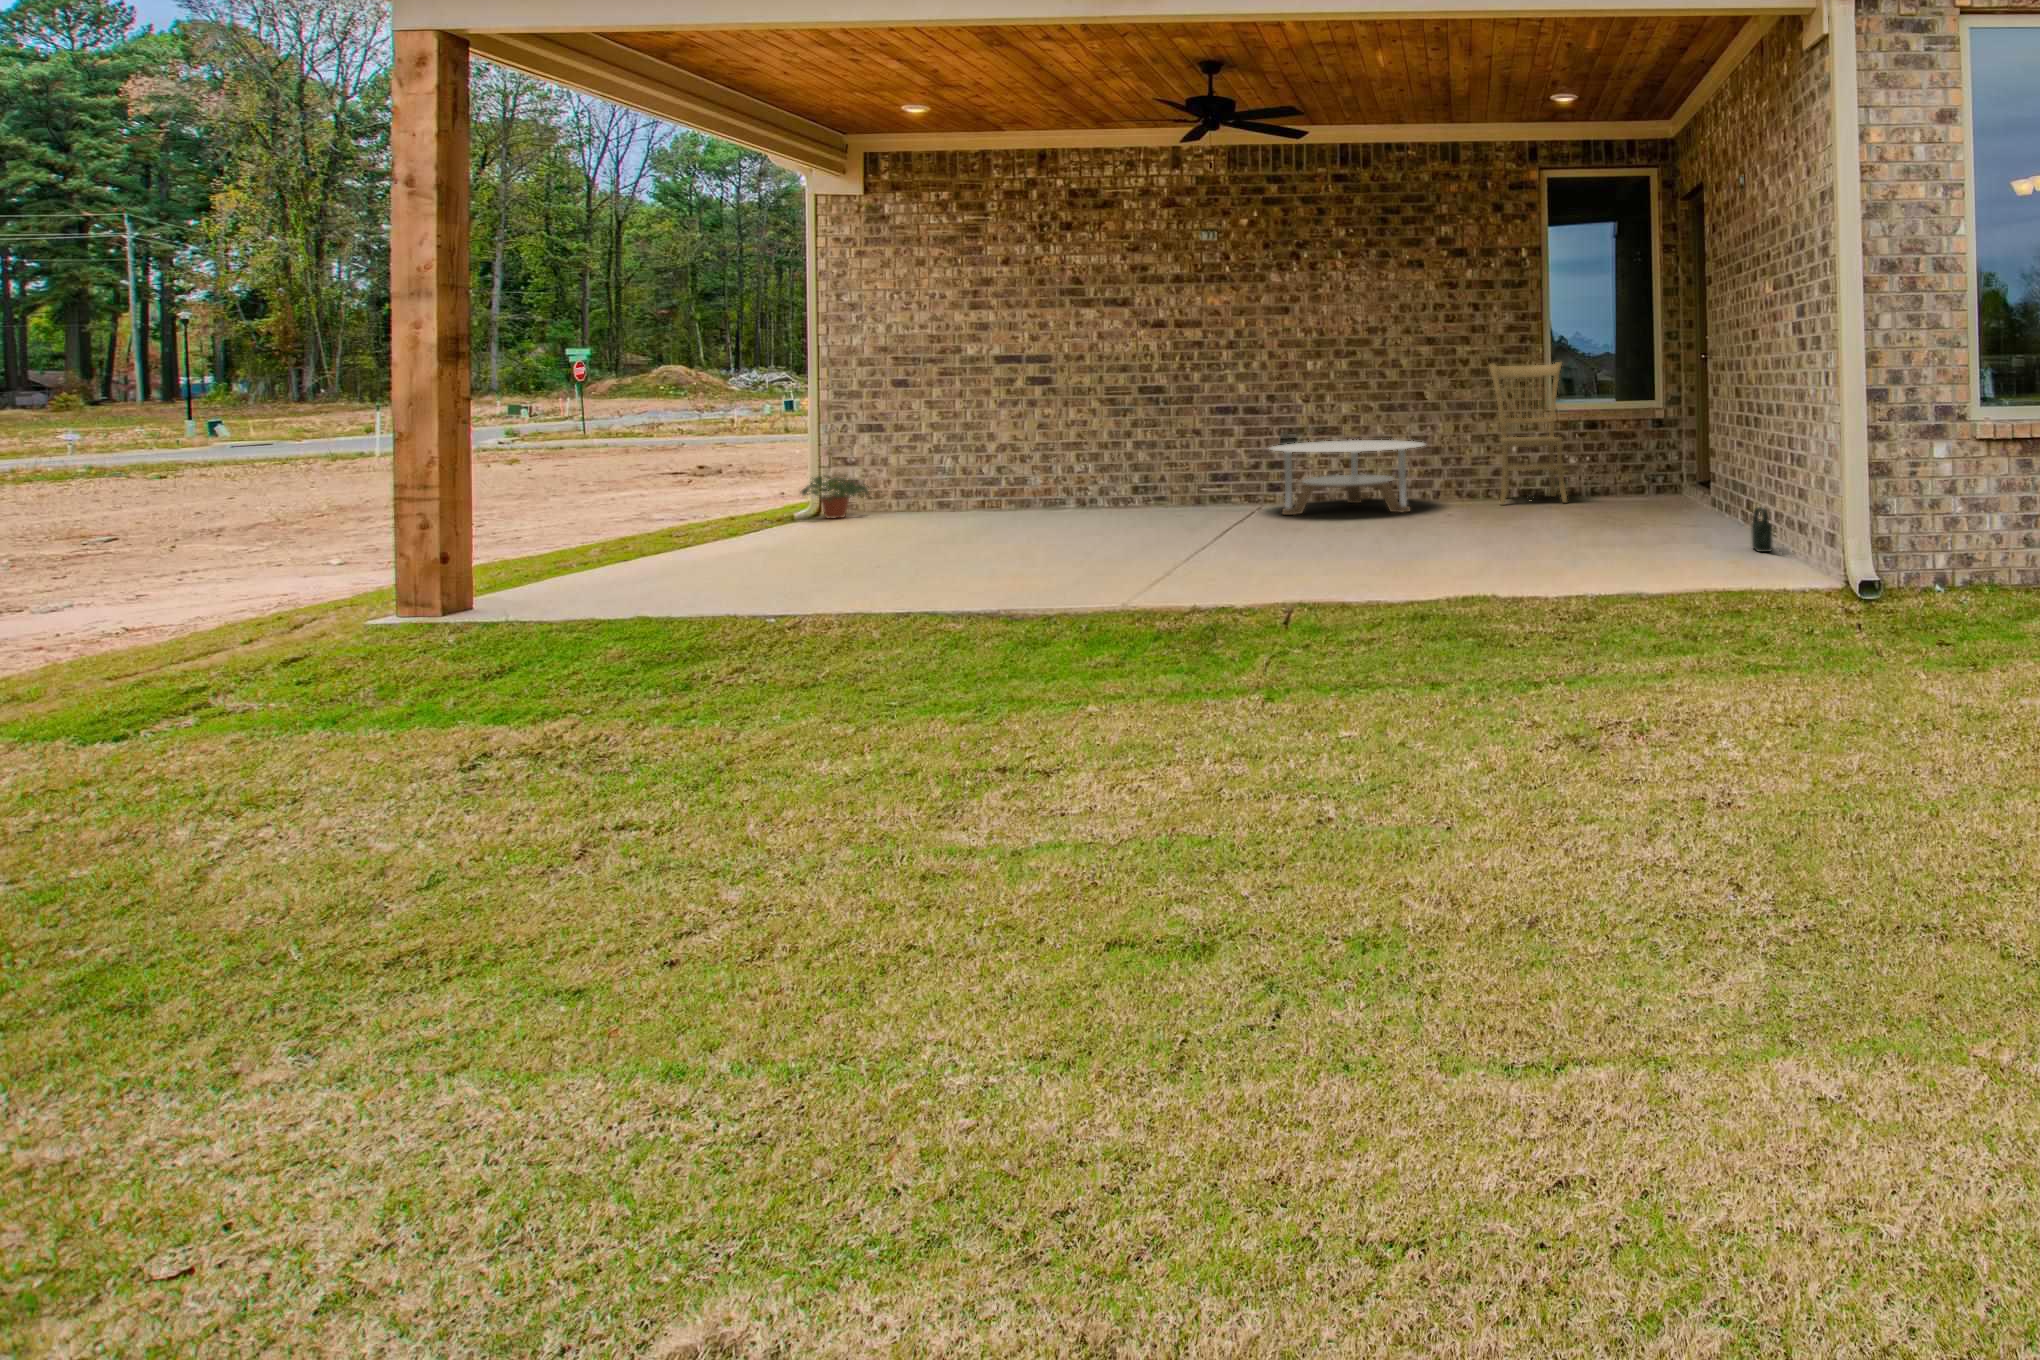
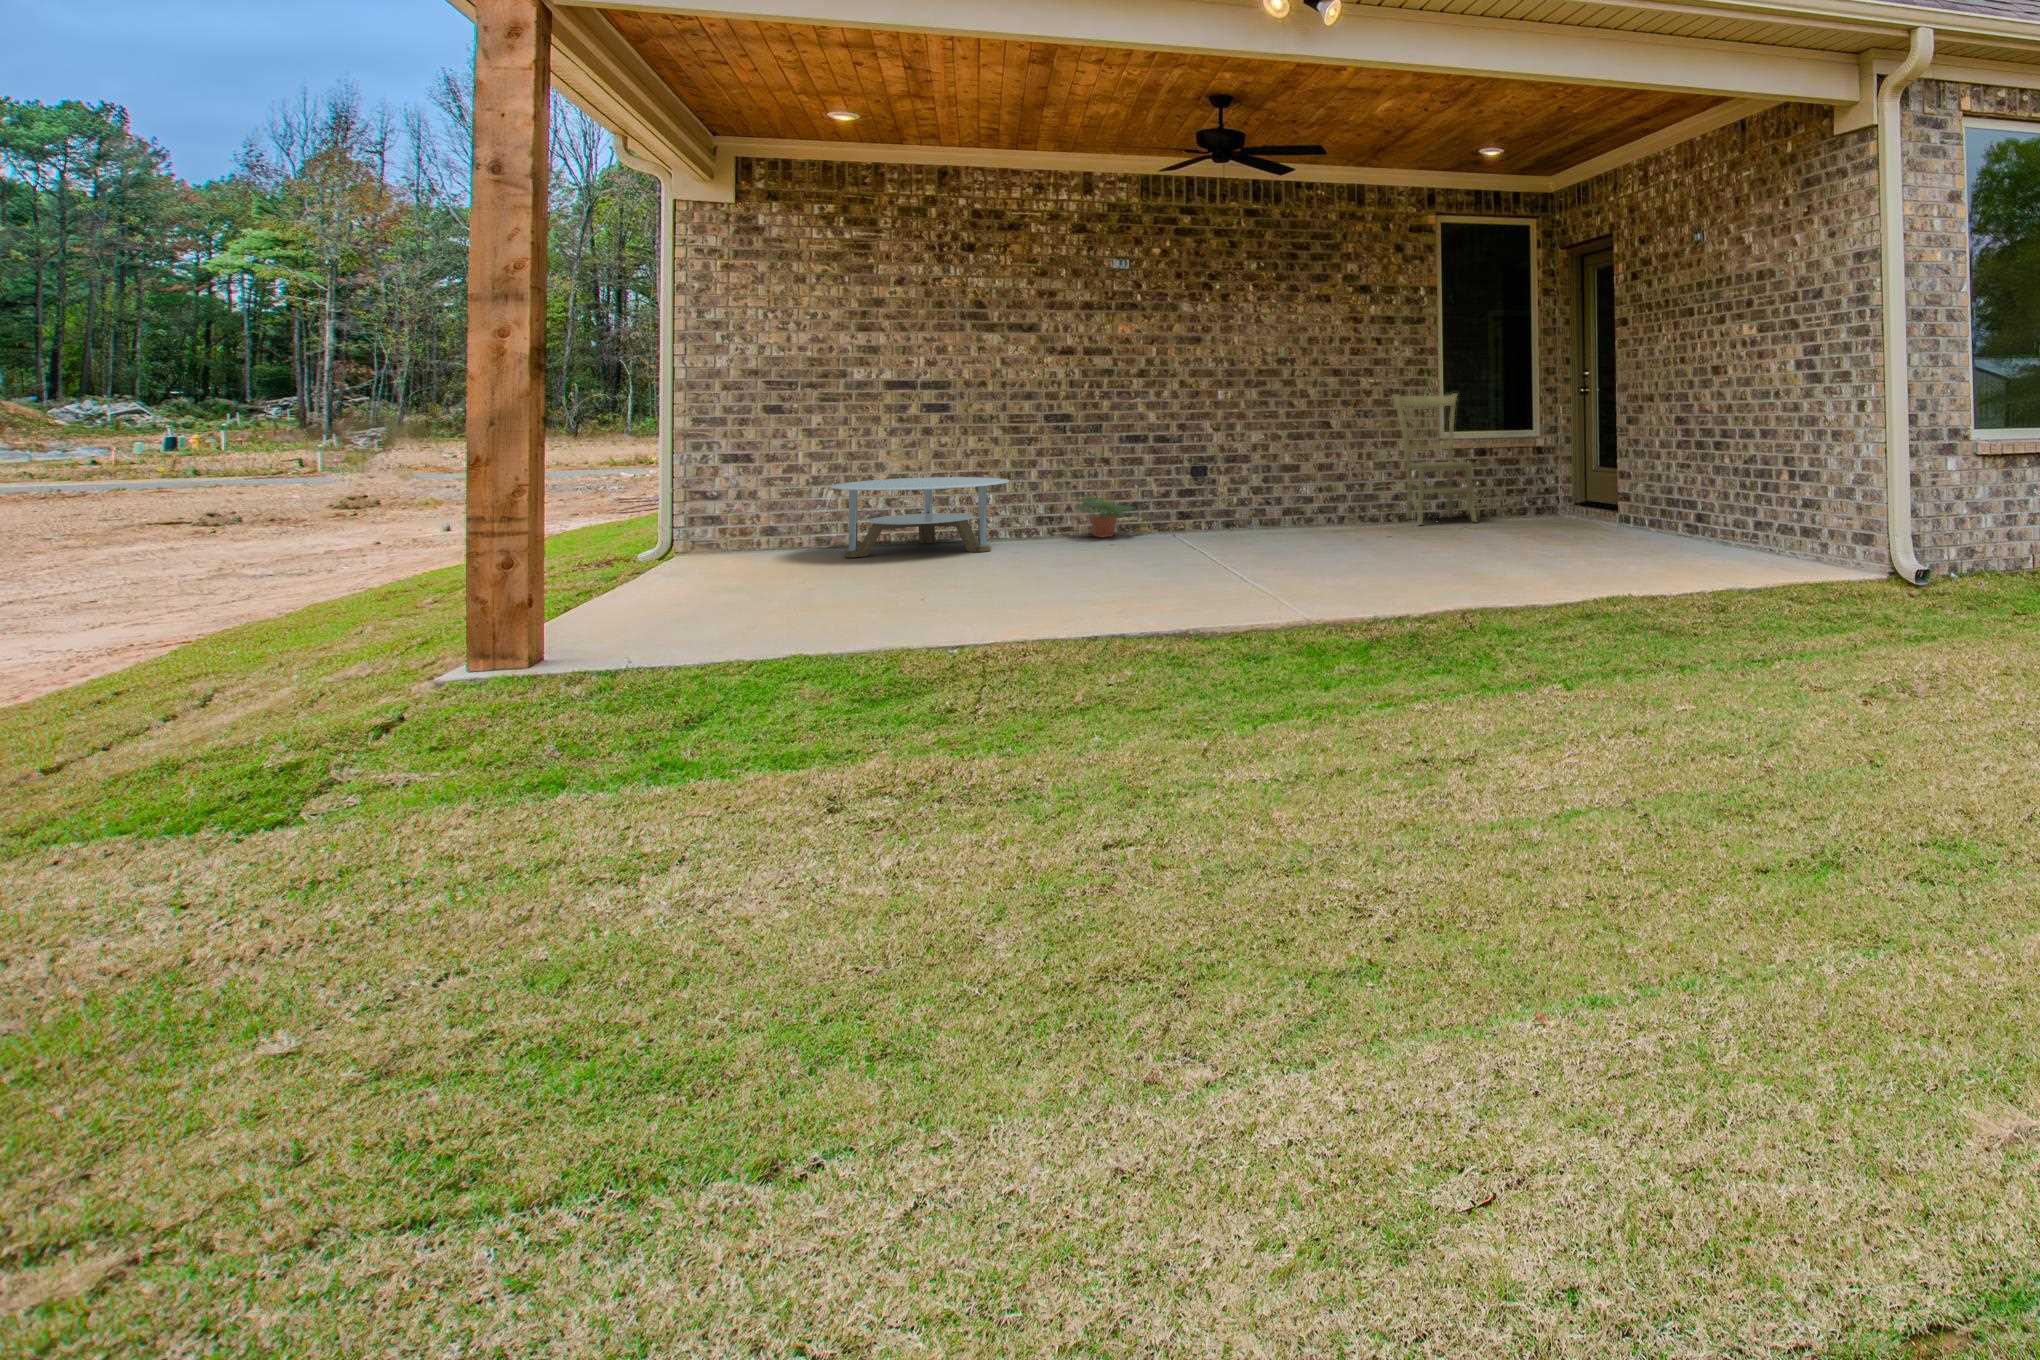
round table: present [1270,440,1425,515] -> present [831,477,1009,557]
potted plant: present [801,476,882,519] -> present [1075,496,1141,538]
watering can: present [1751,507,1772,552] -> none [1719,518,1753,556]

